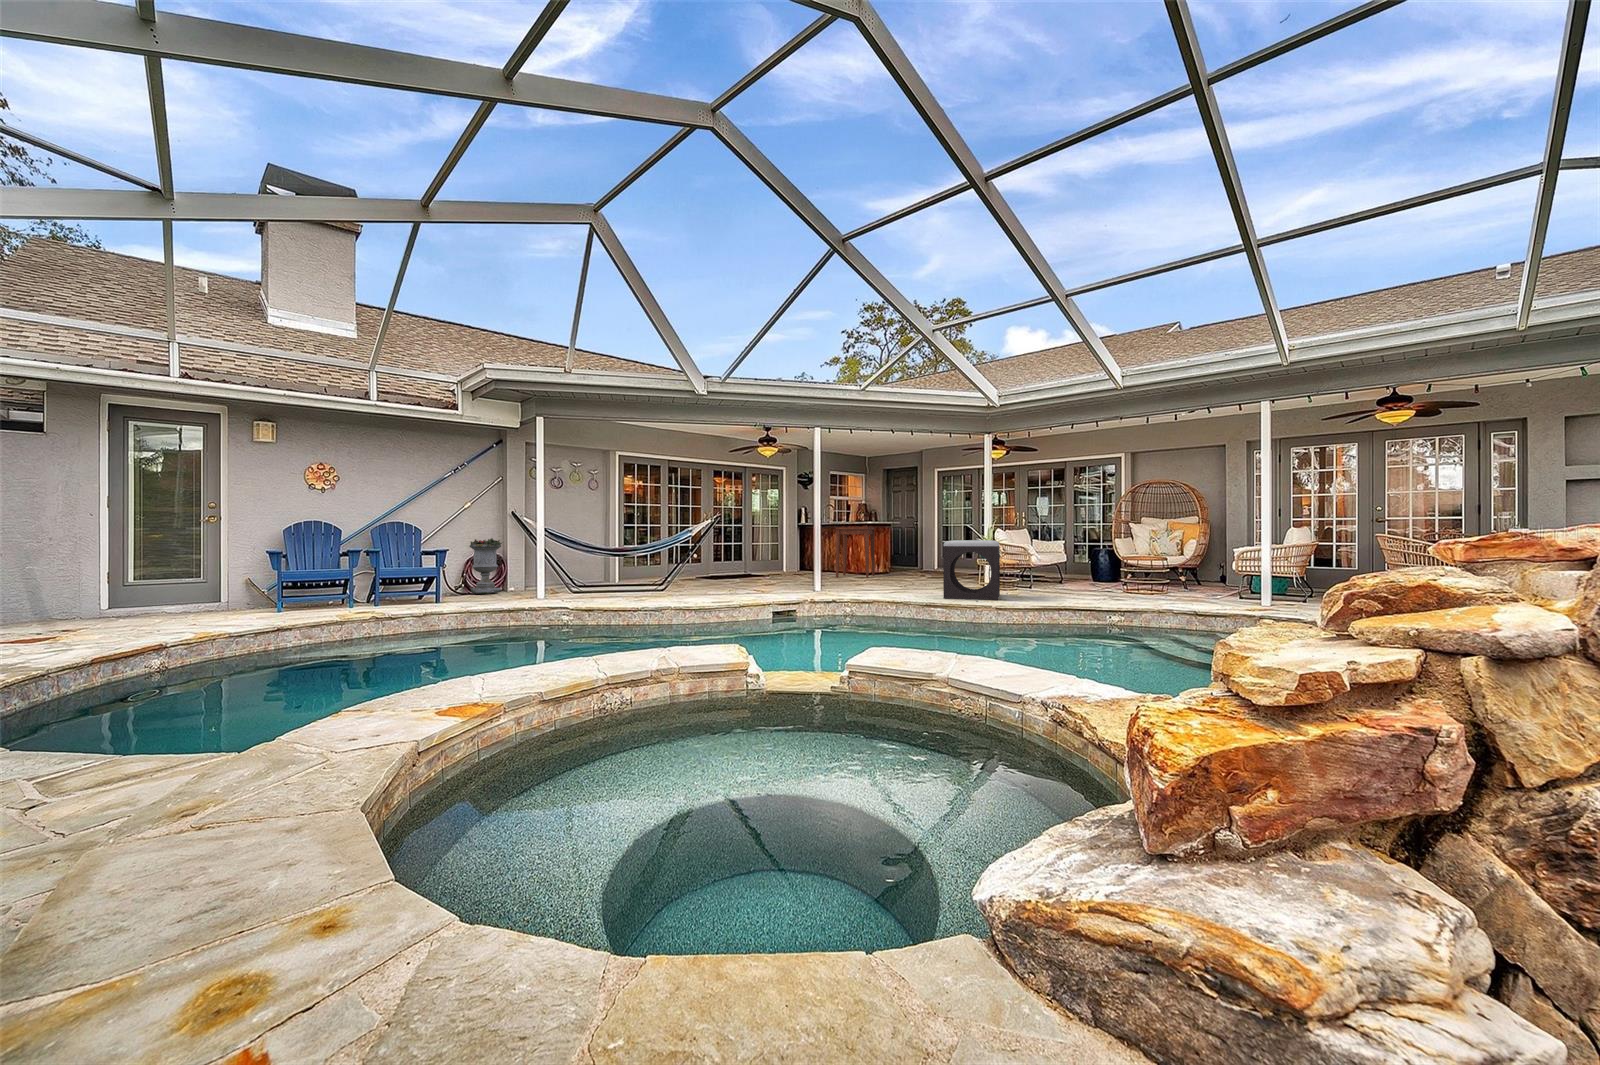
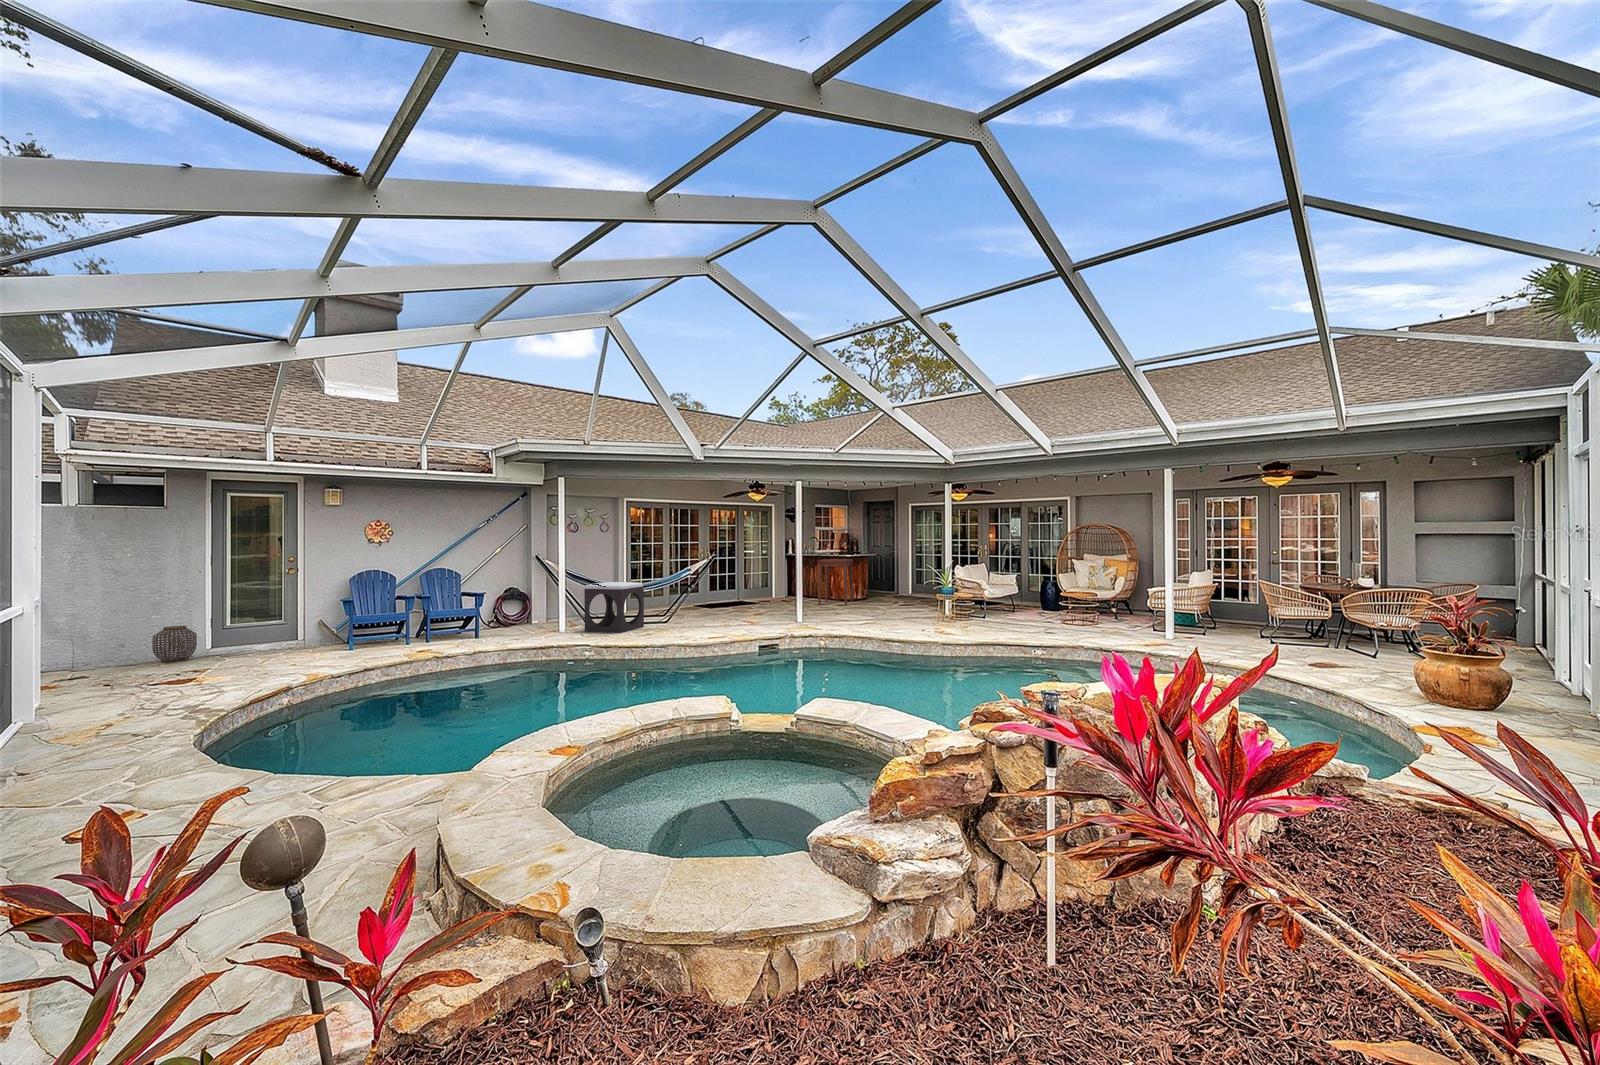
planter: present [470,538,502,594] -> none [502,580,531,628]
footstool: present [943,540,1000,600] -> present [584,582,644,632]
woven basket: none [22,577,82,621] -> present [152,626,197,662]

